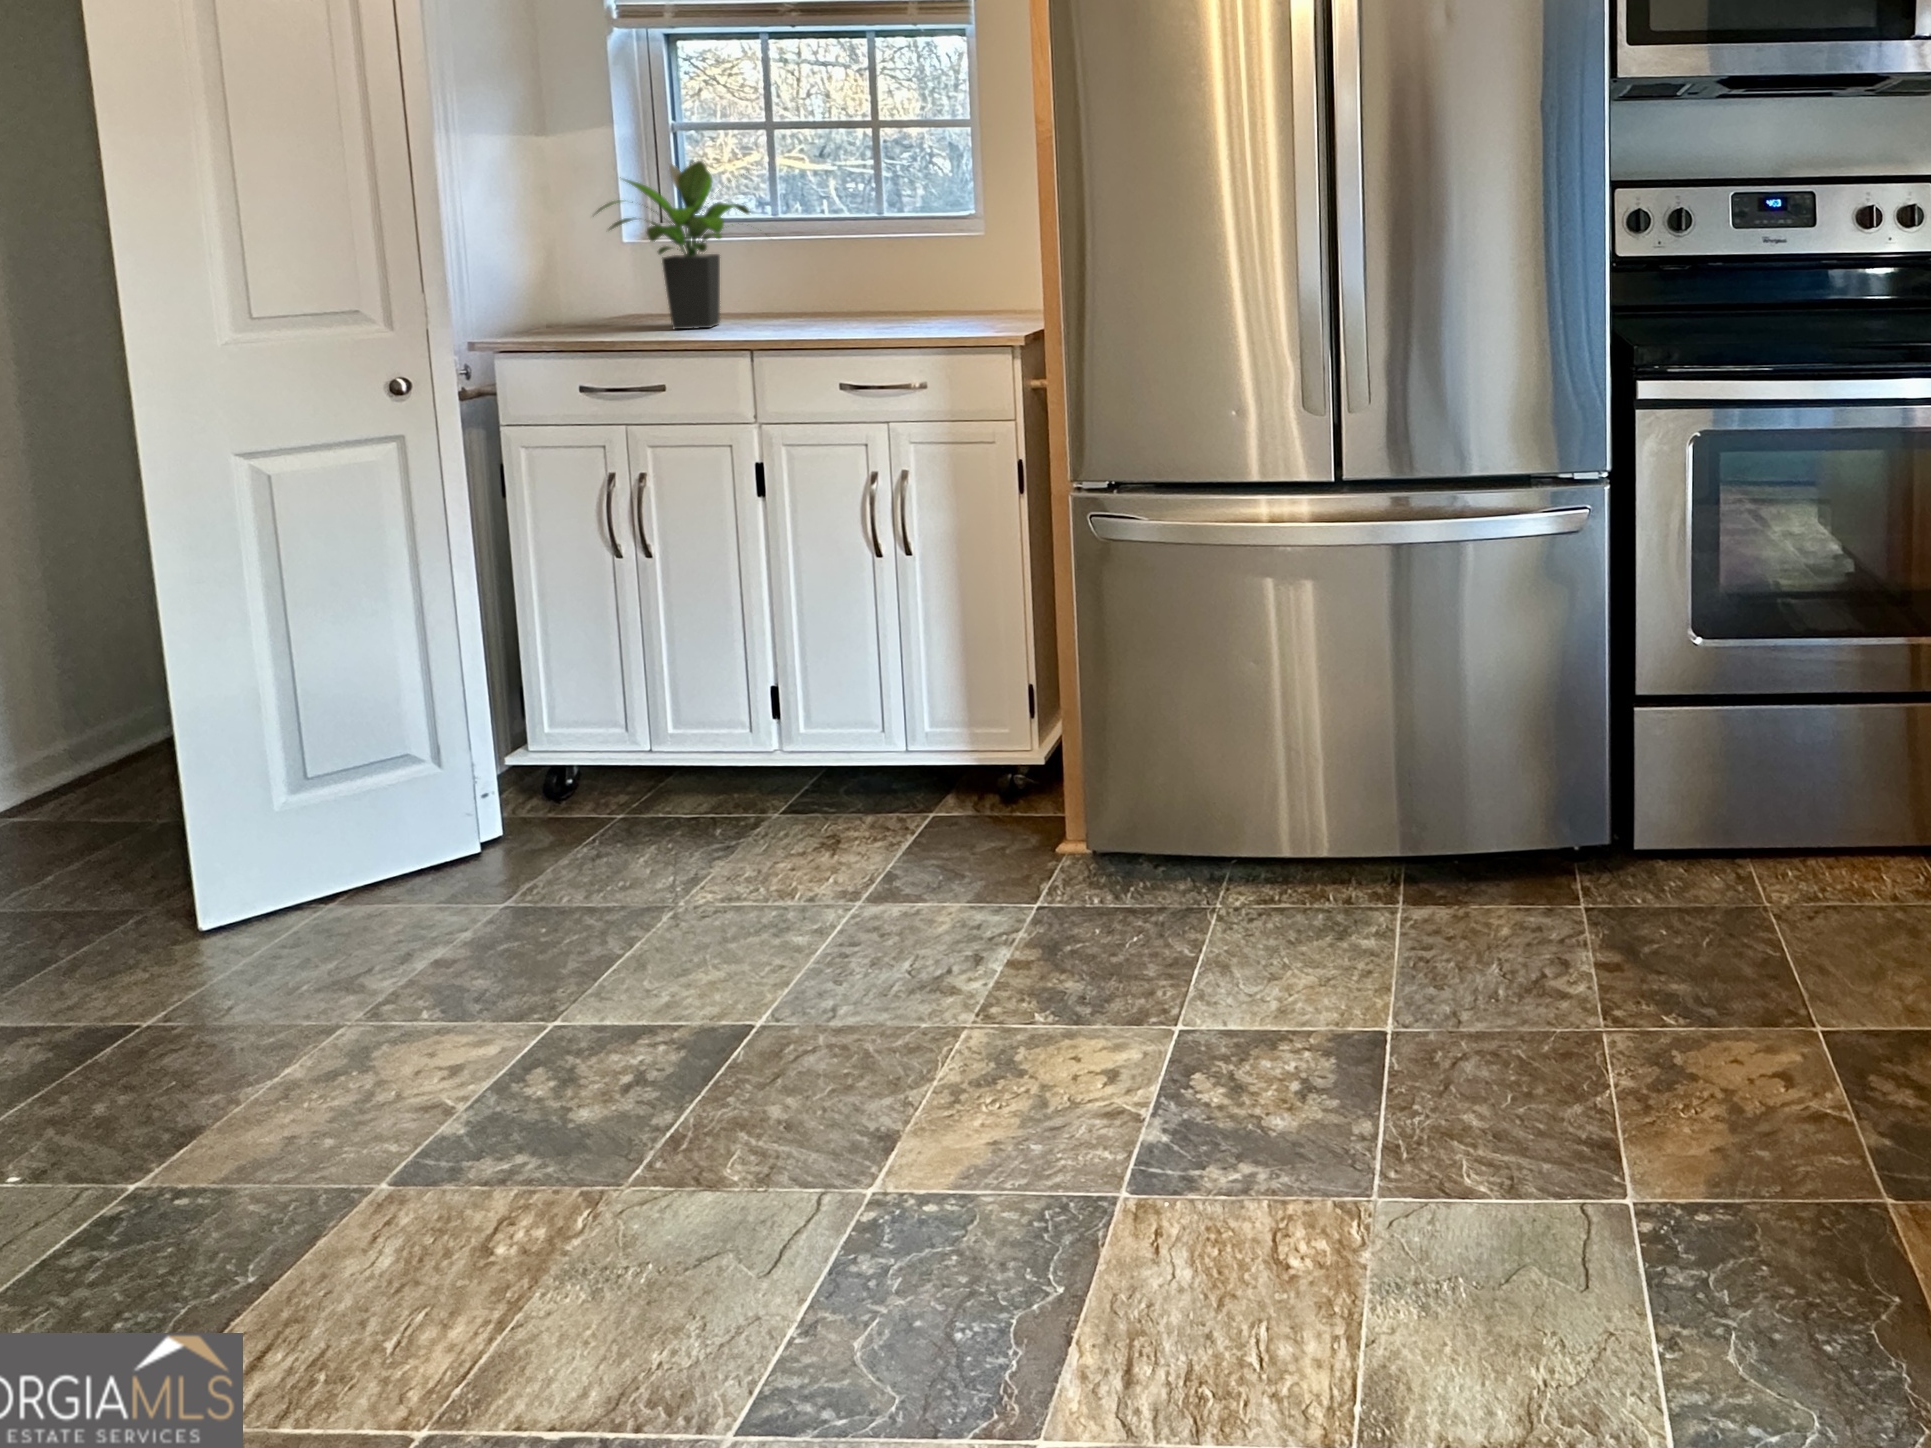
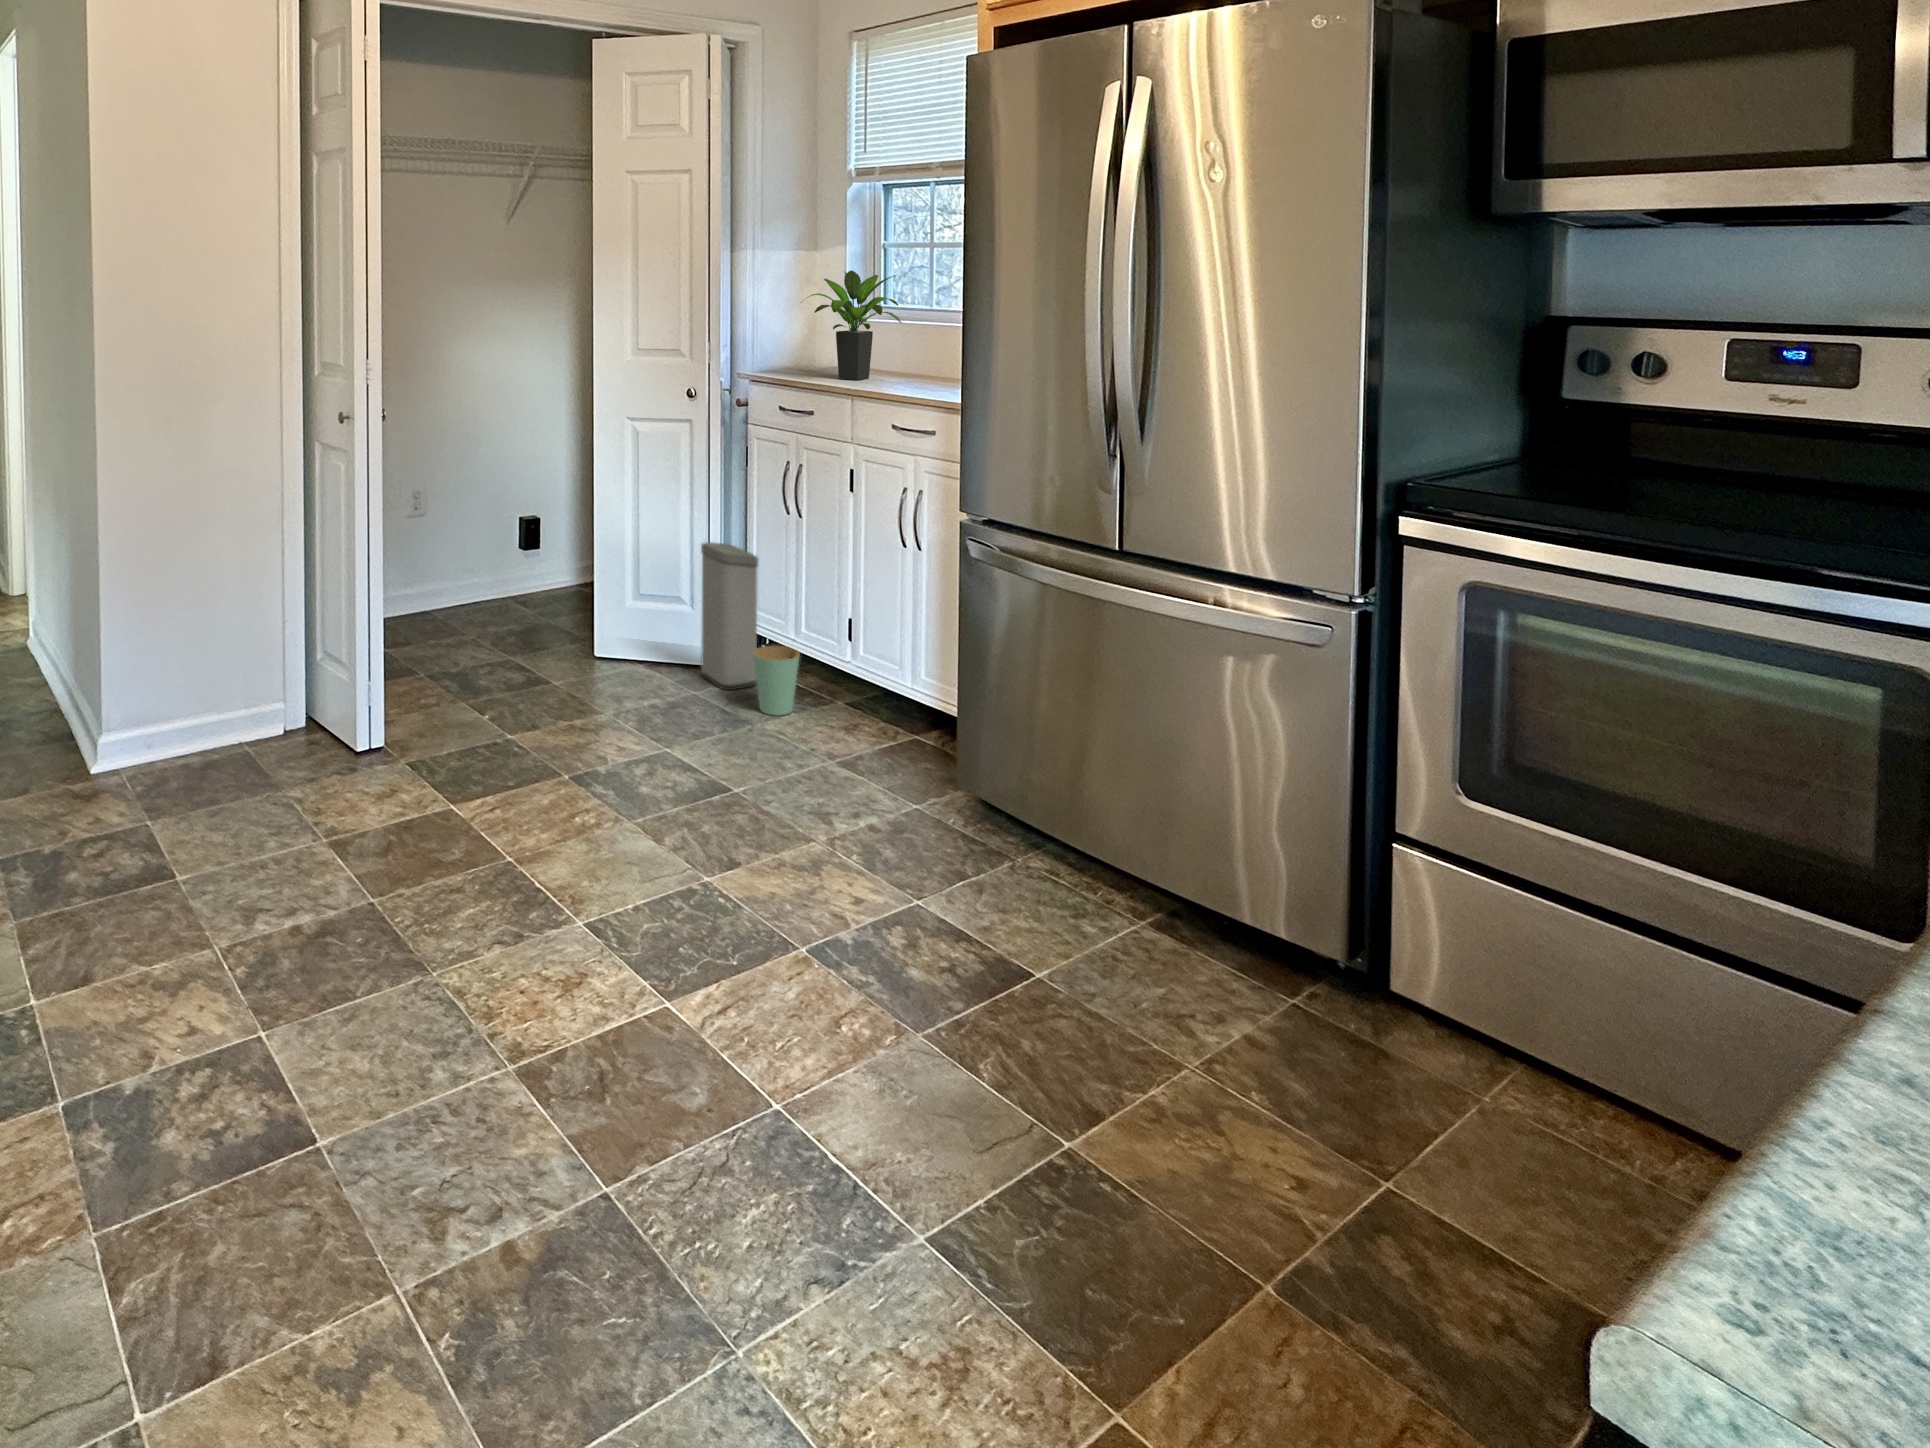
trash can: none [457,629,716,874] -> present [701,542,800,716]

